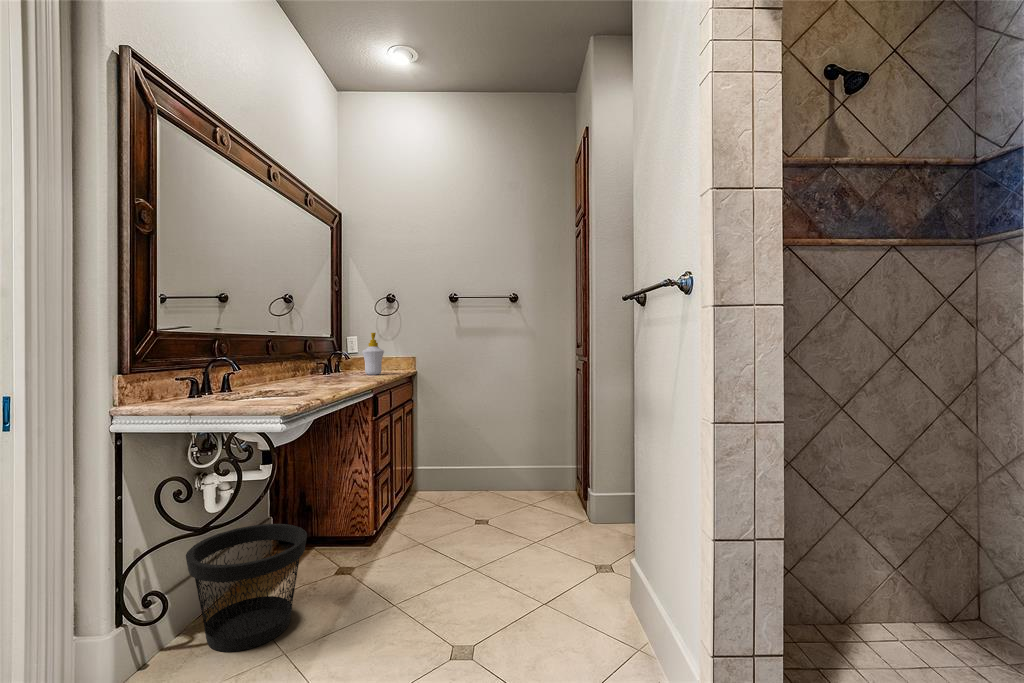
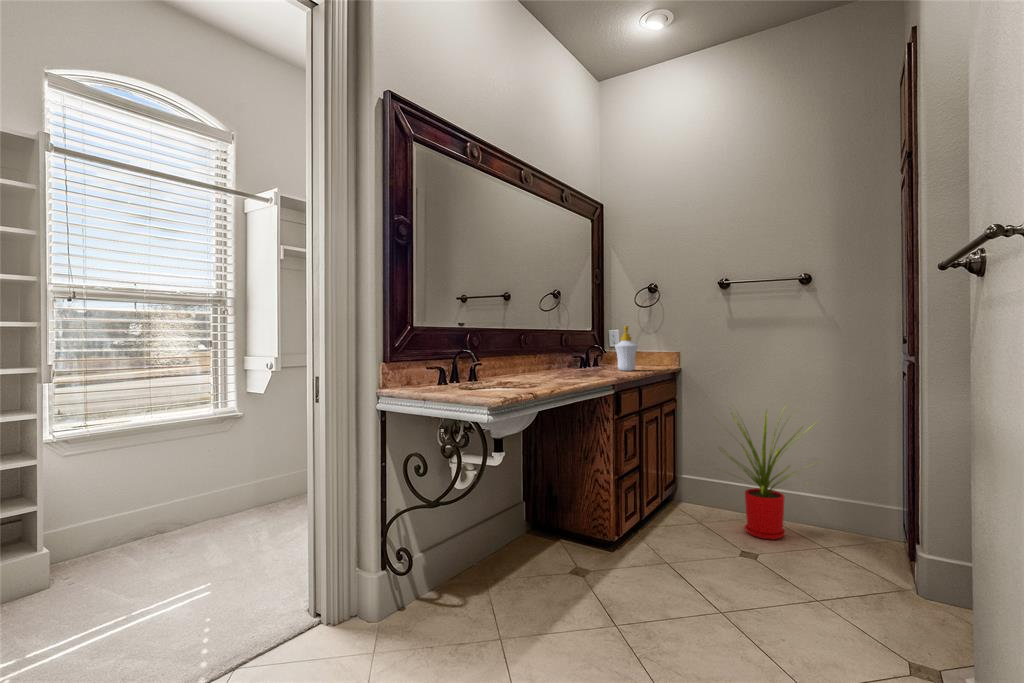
house plant: none [447,395,527,507] -> present [728,412,809,540]
wastebasket: present [186,524,307,652] -> none [432,507,531,621]

